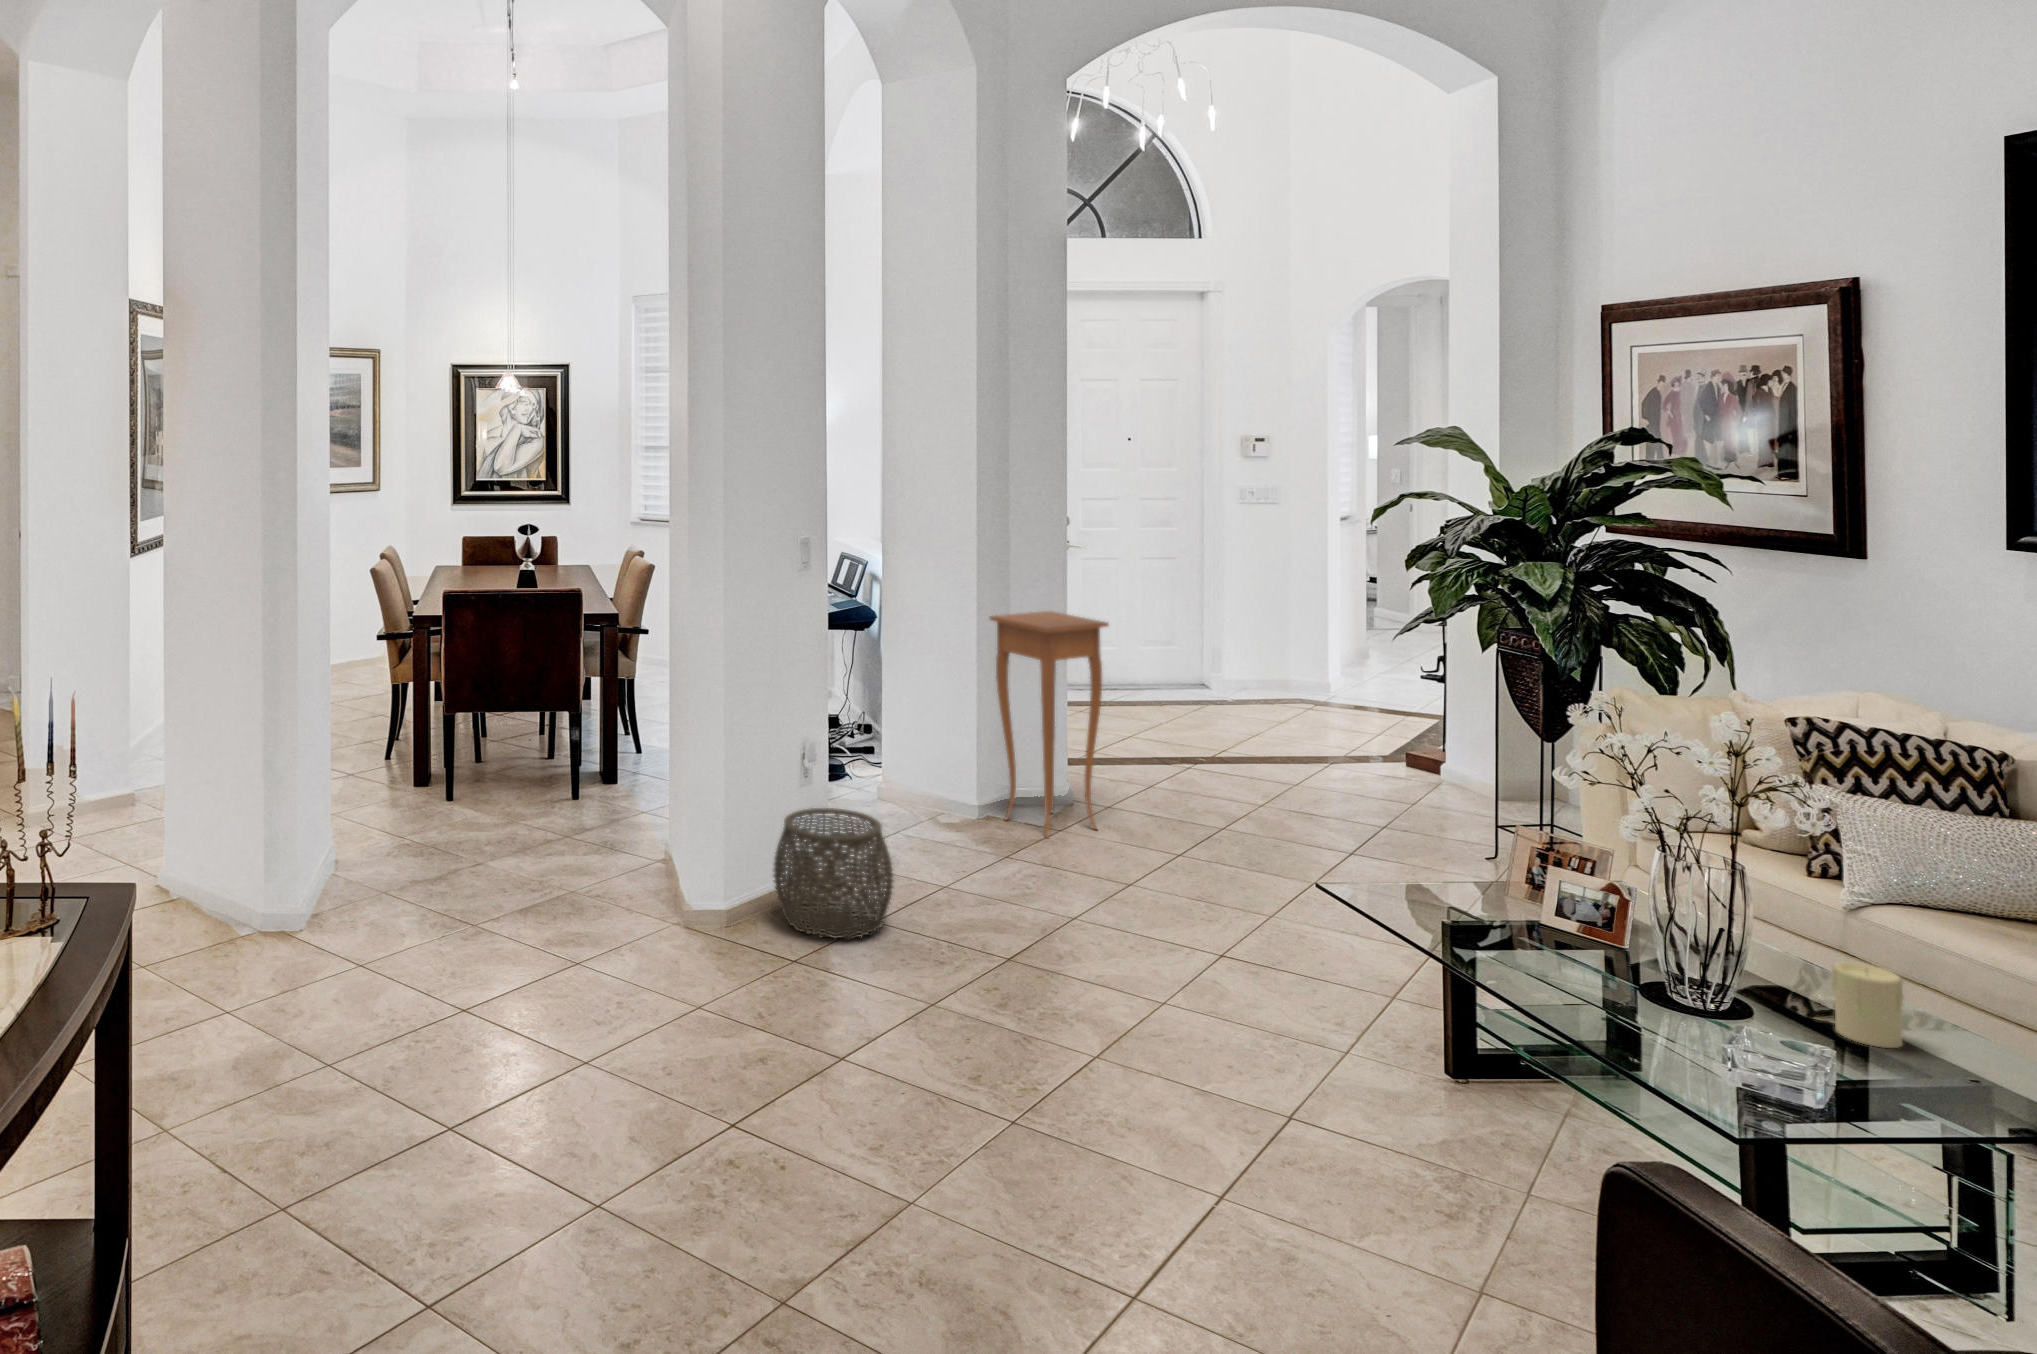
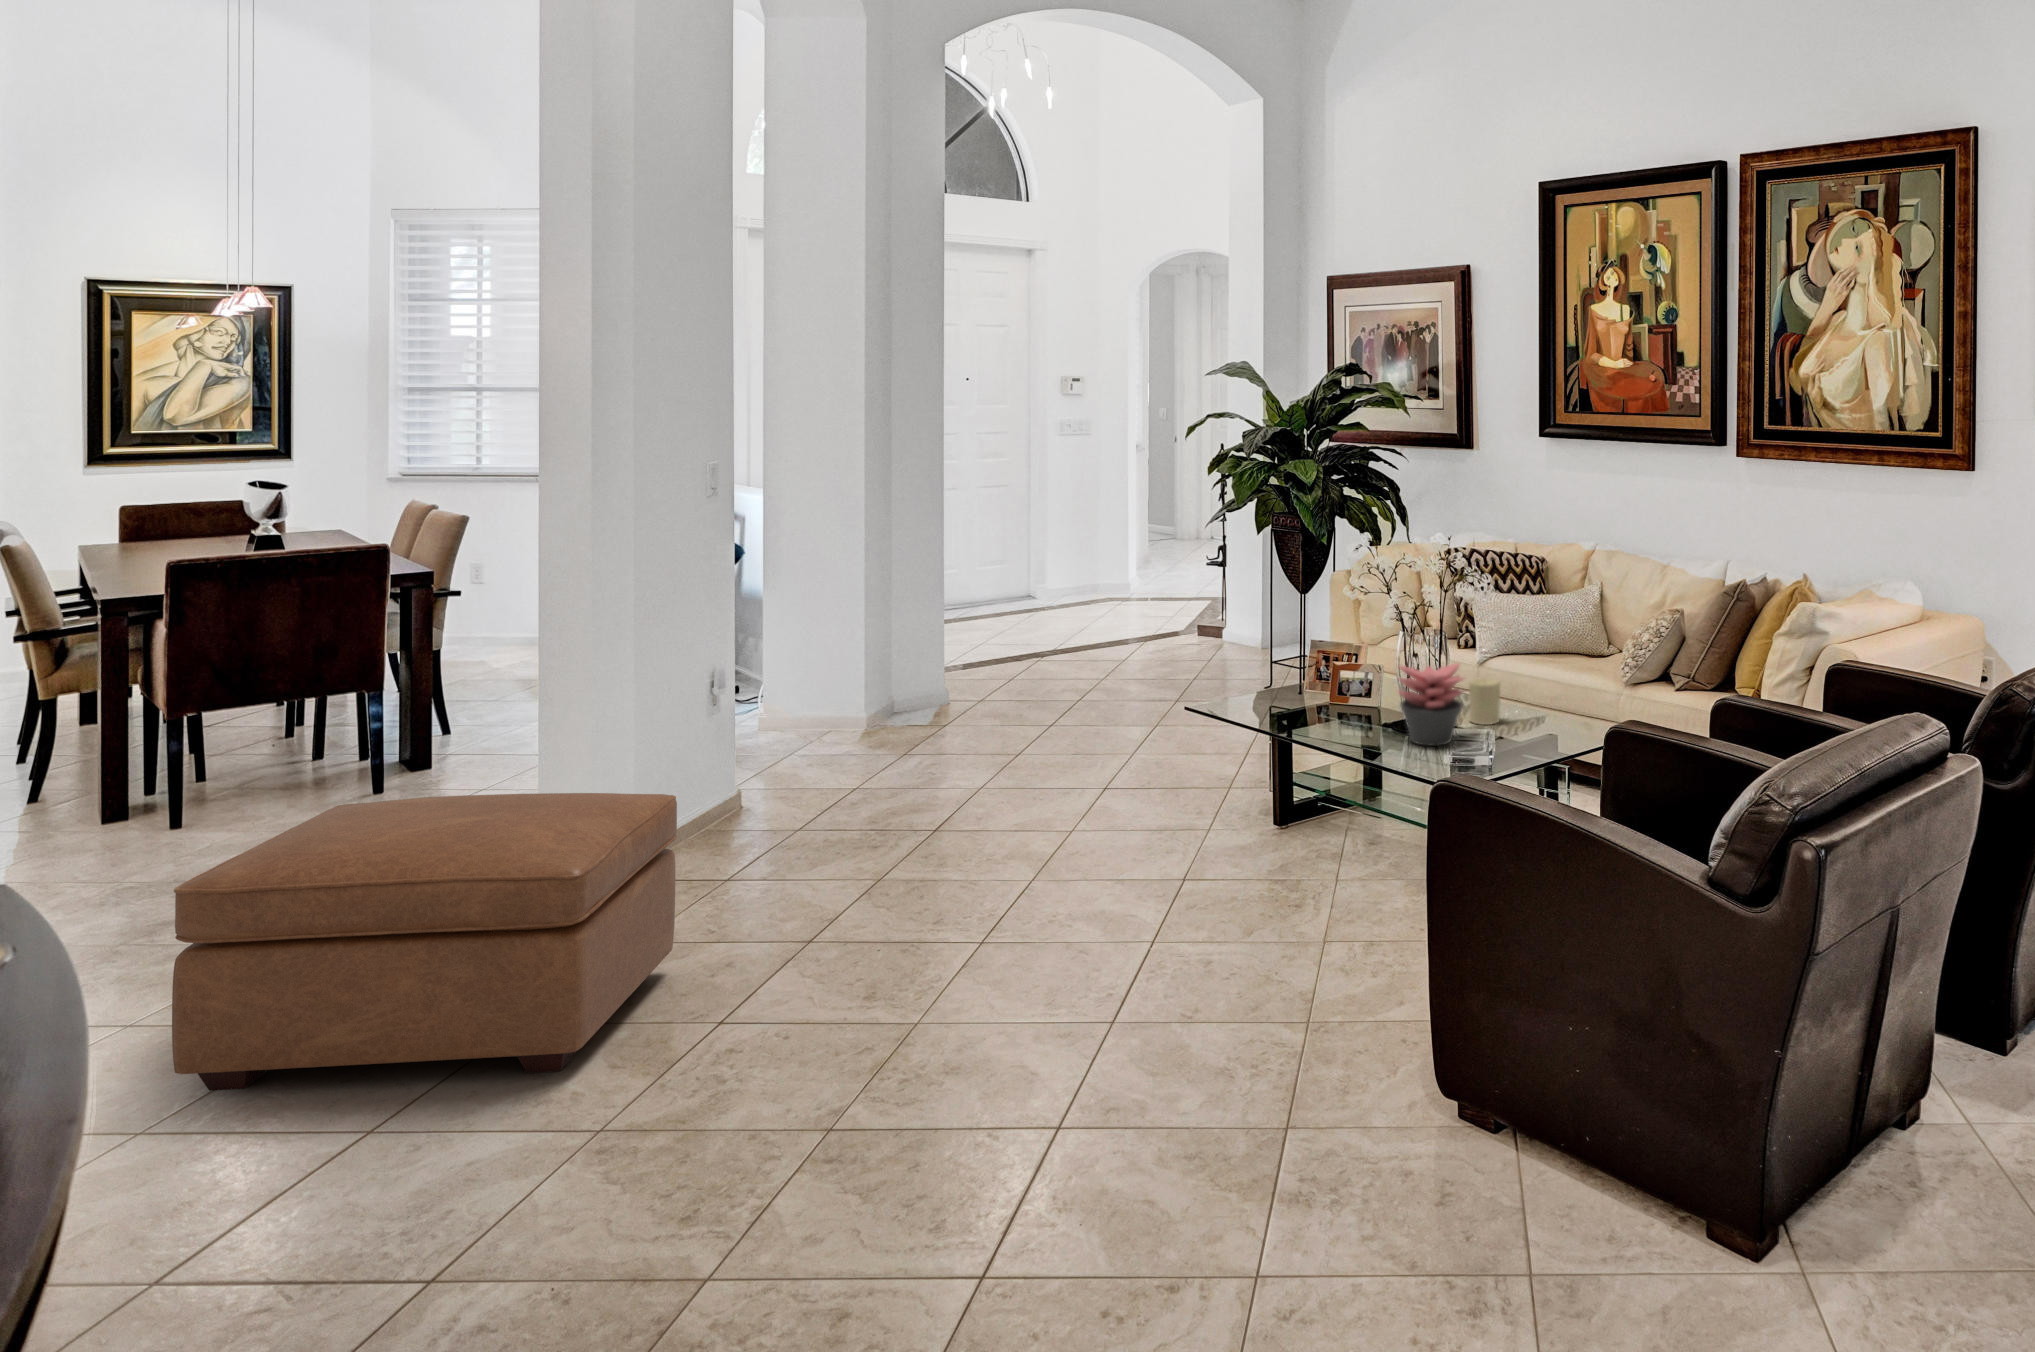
side table: present [990,611,1109,837] -> none [872,533,982,738]
woven basket: present [773,808,893,939] -> none [678,730,808,855]
ottoman: none [338,829,723,1152] -> present [172,793,677,1091]
succulent plant: none [1673,916,1816,1067] -> present [1398,663,1464,746]

